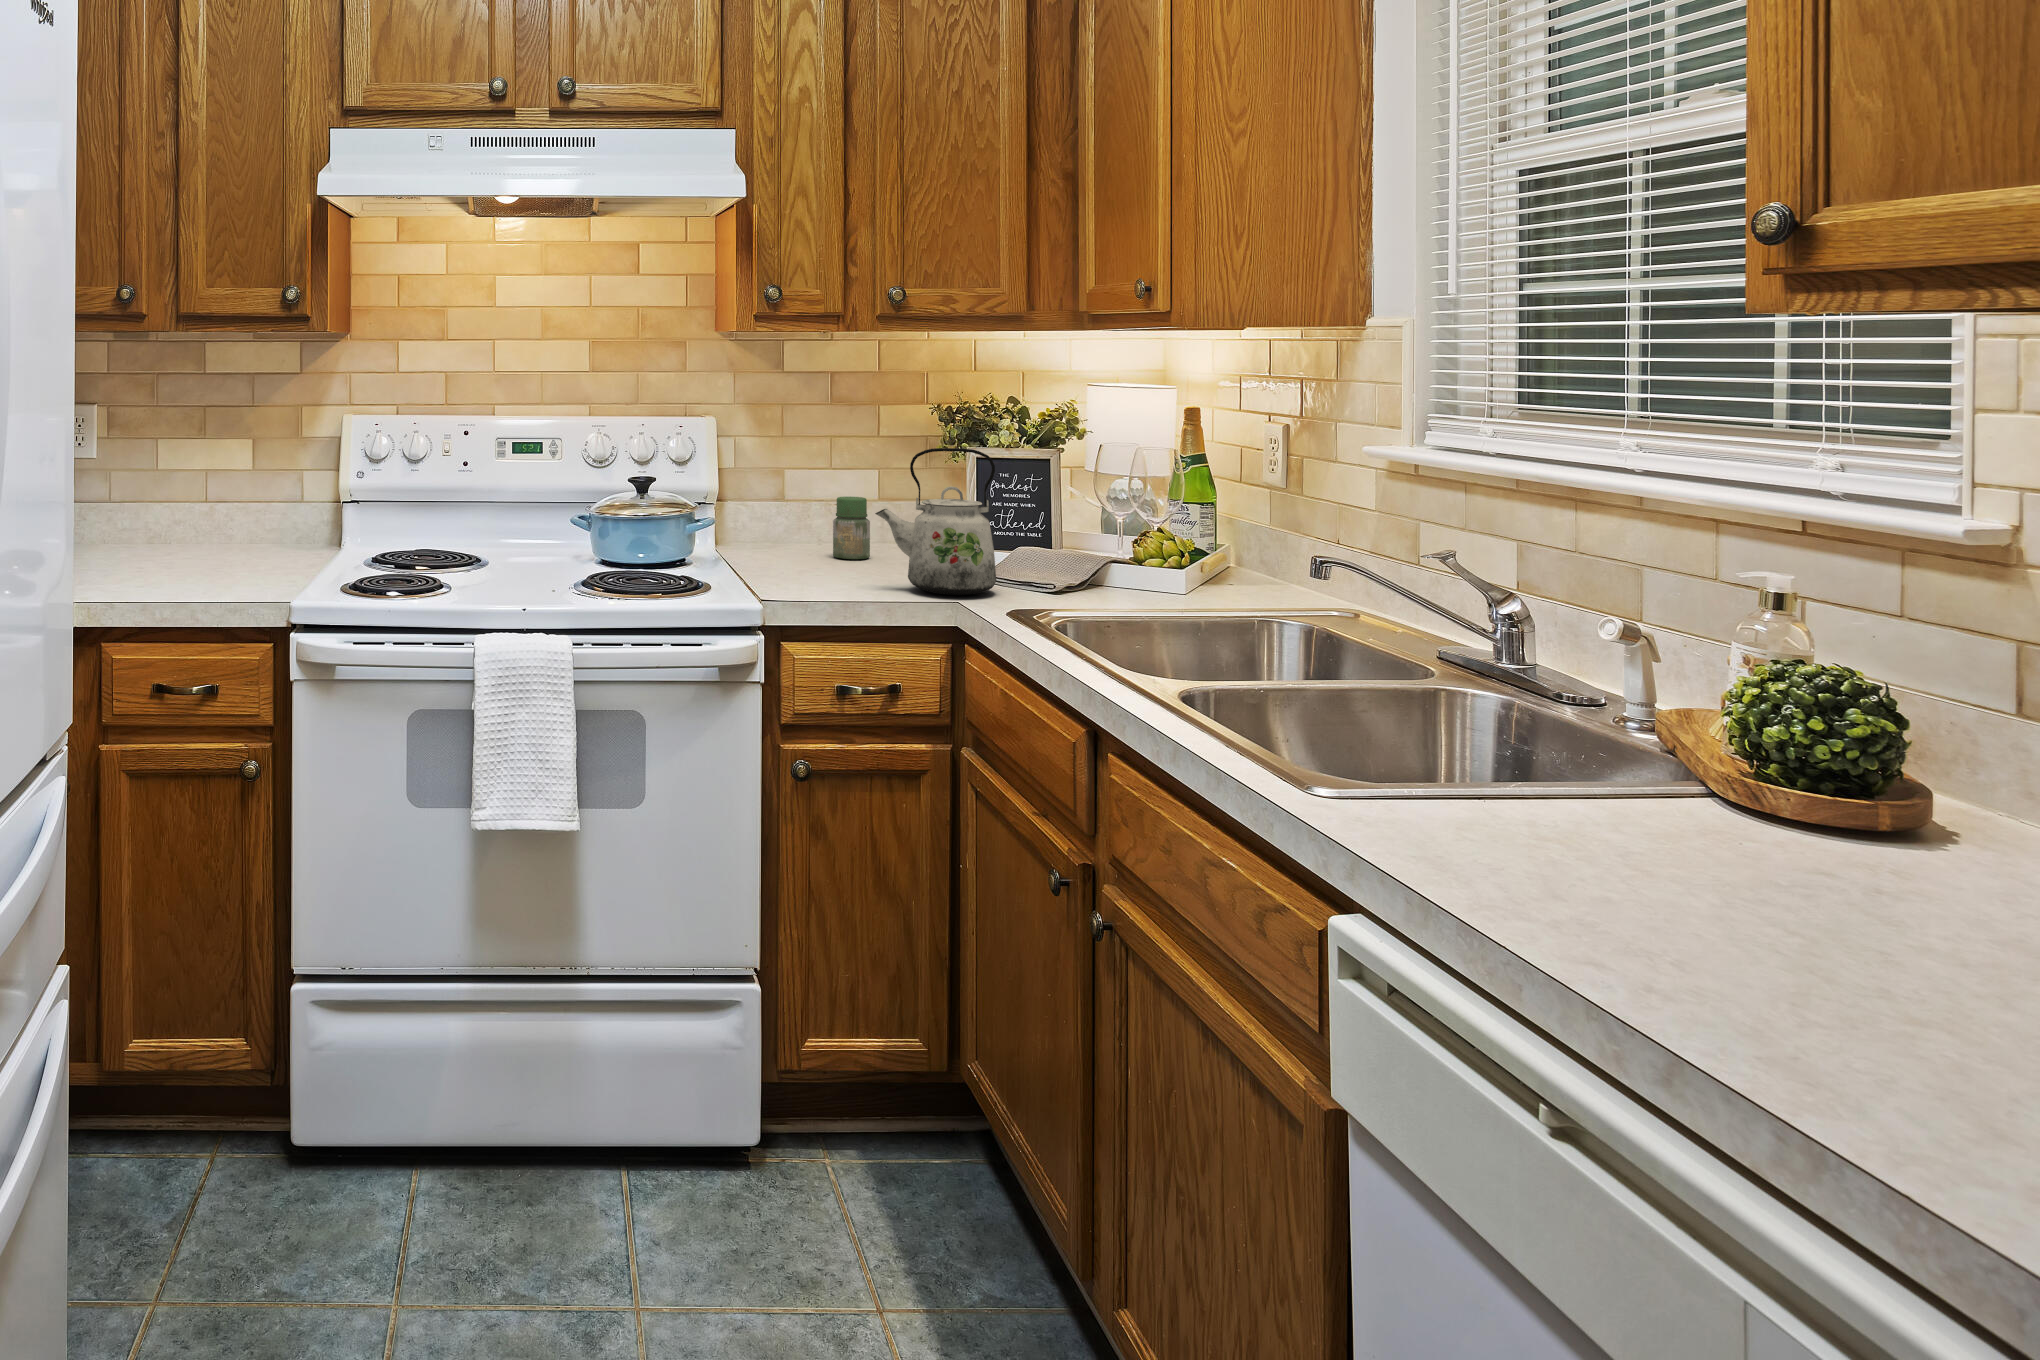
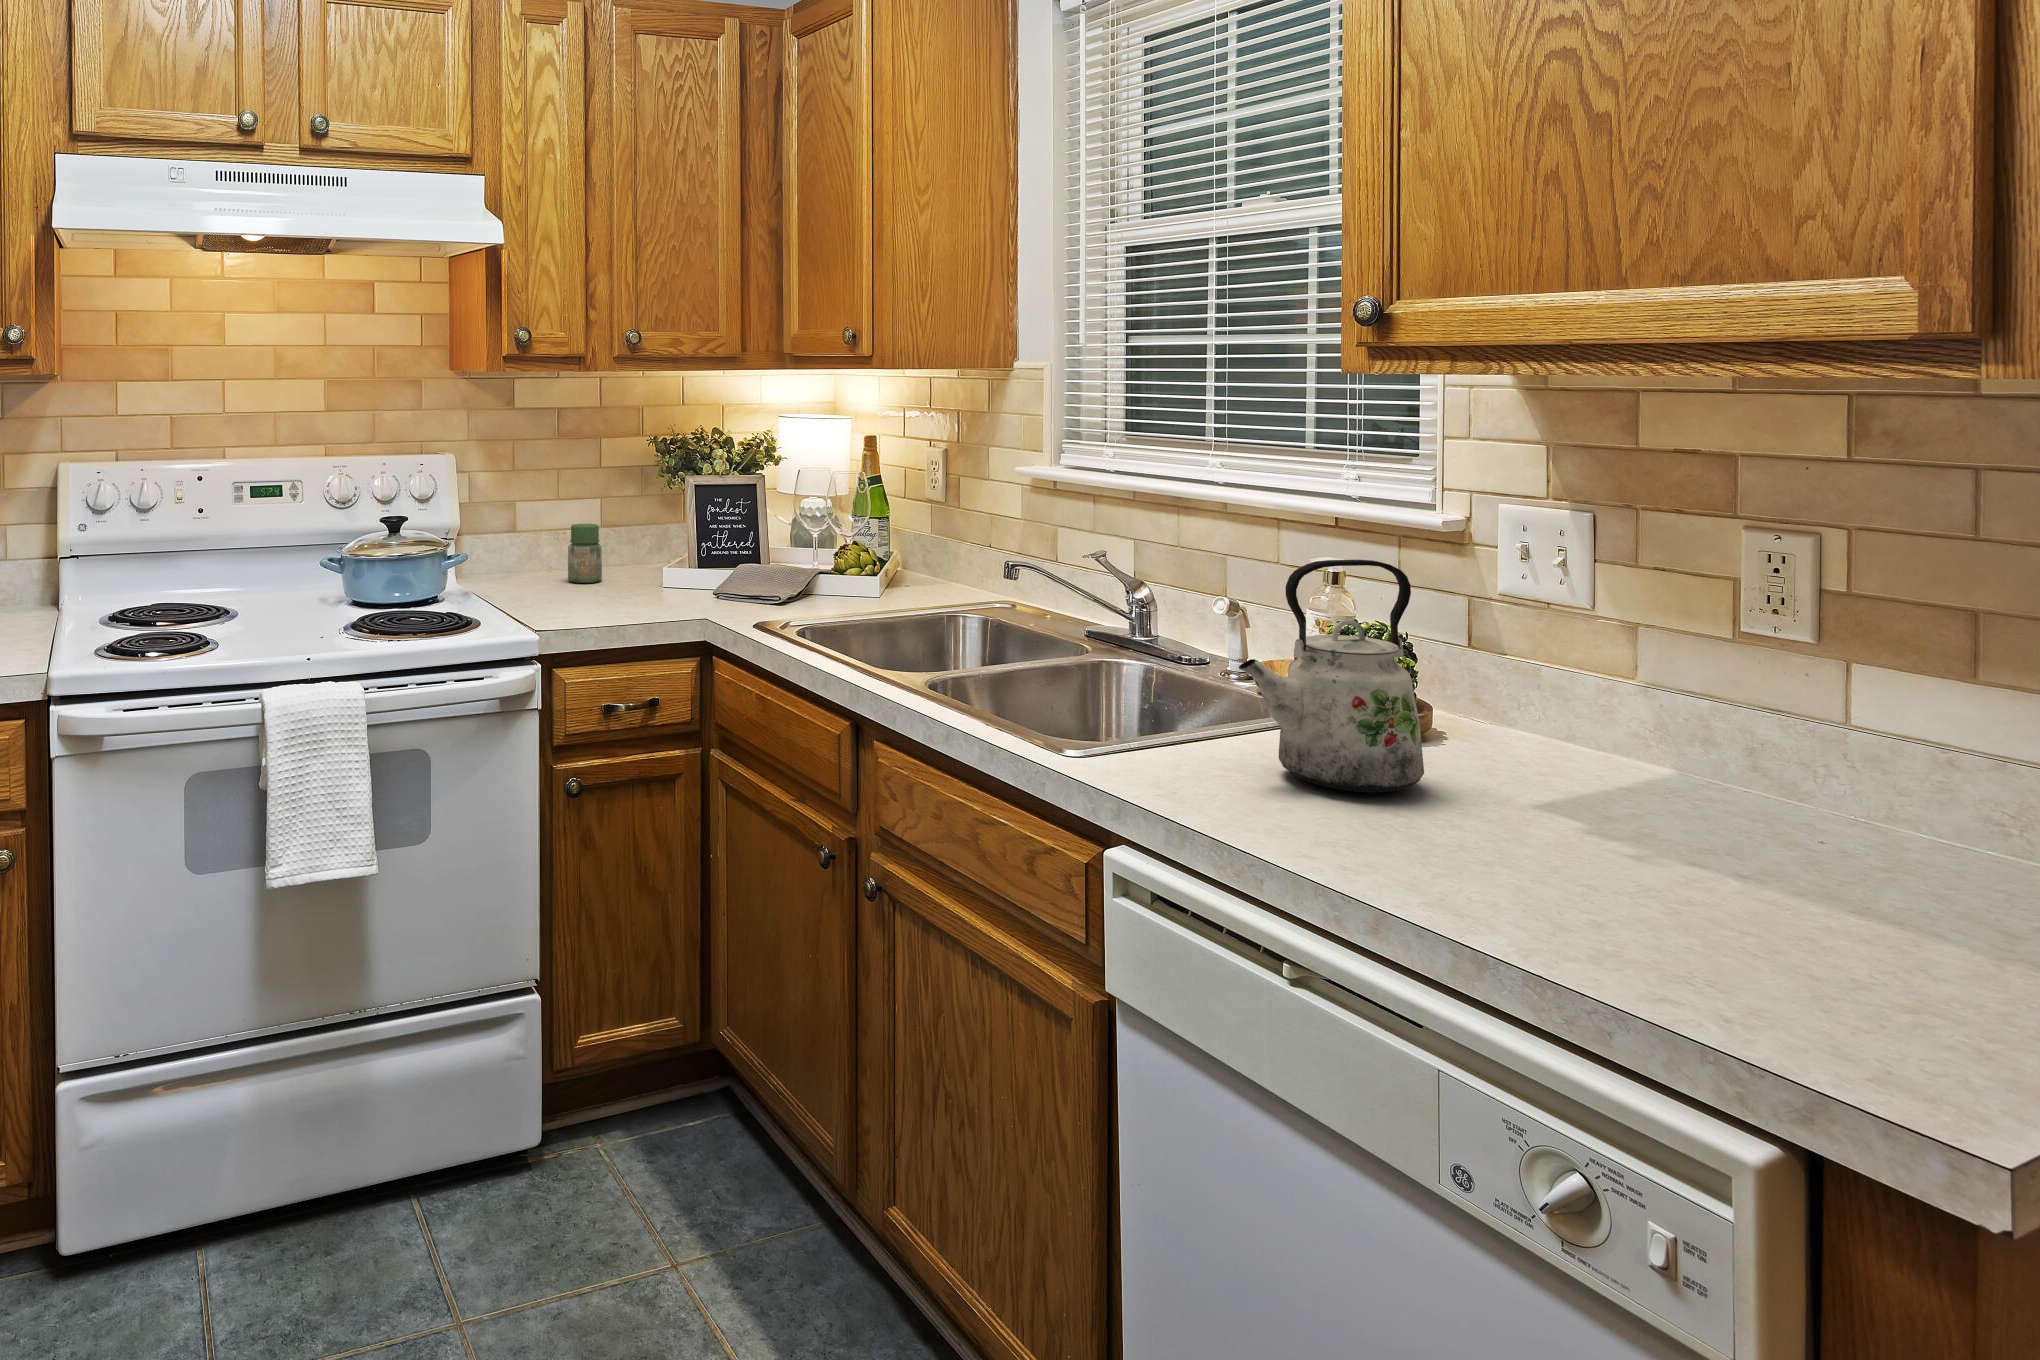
kettle: present [875,448,996,595] -> present [1239,560,1424,792]

